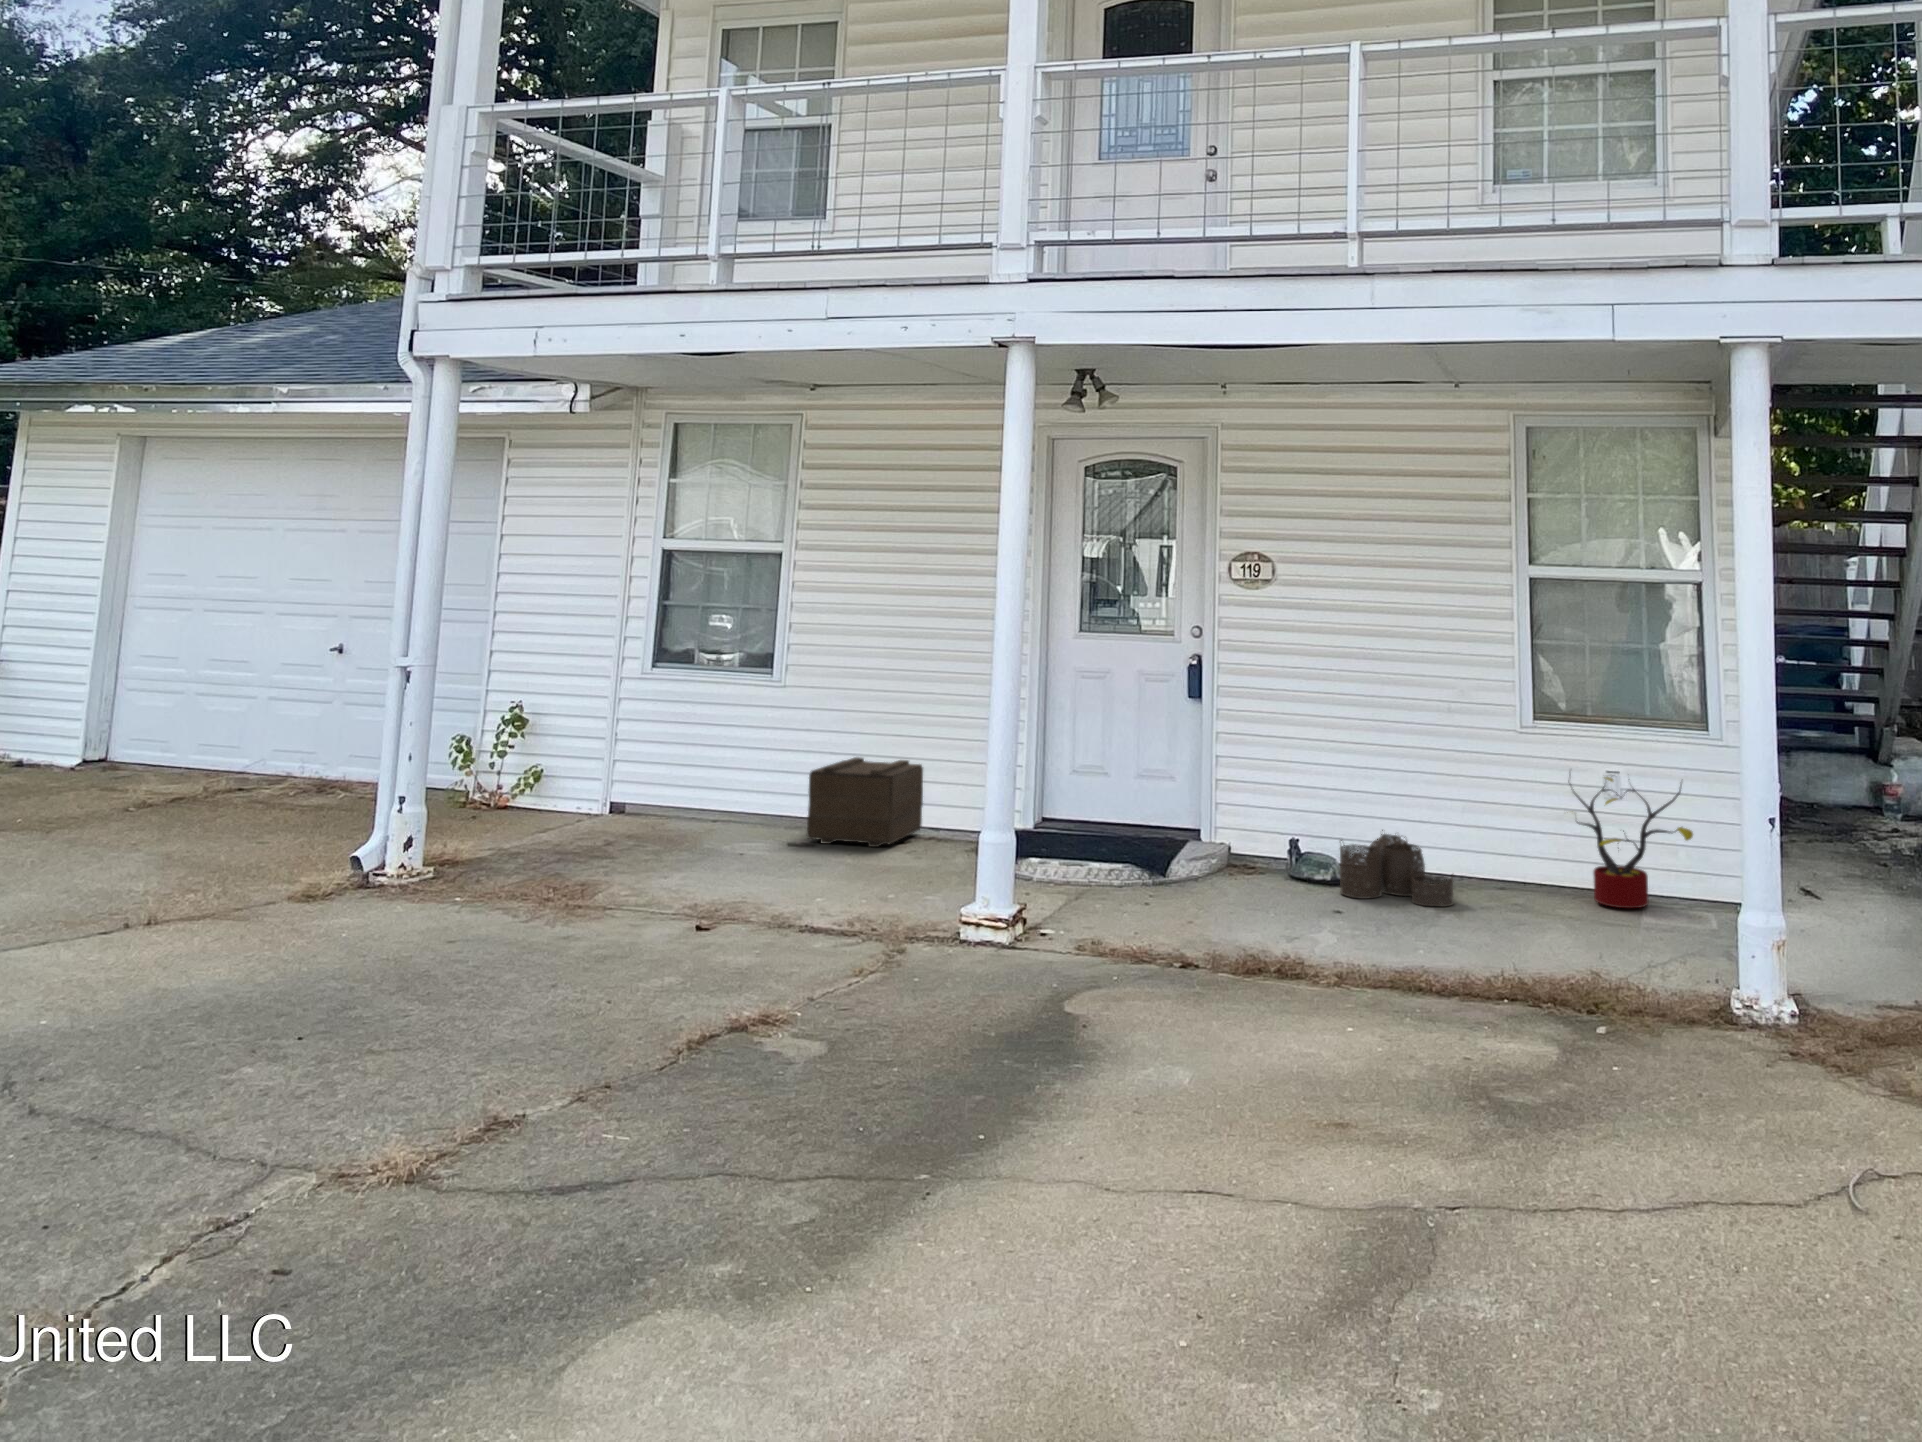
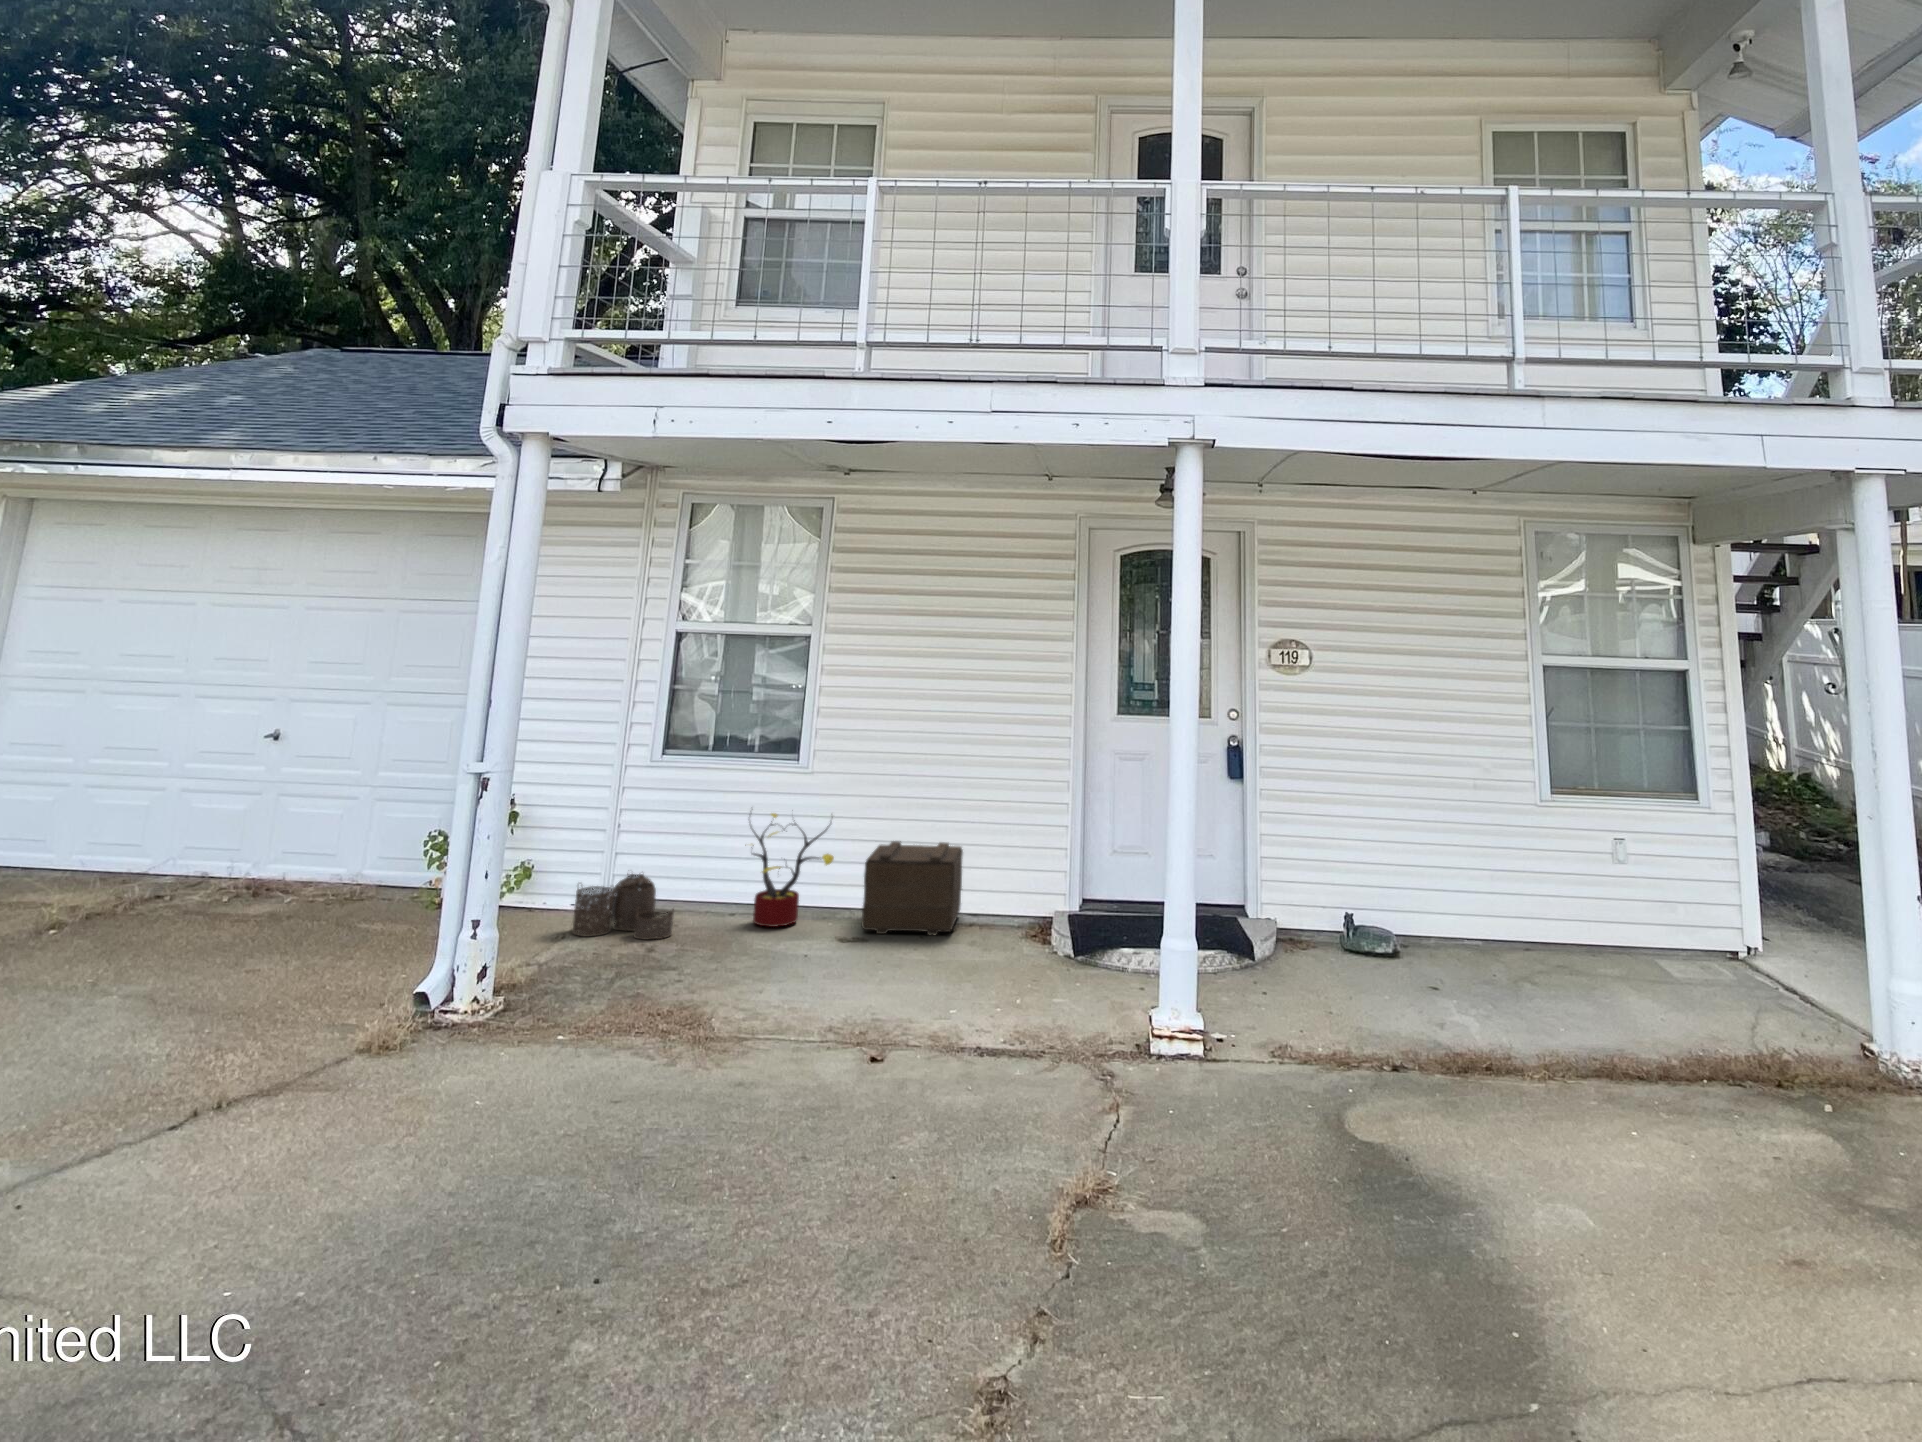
decorative plant: present [1574,777,1693,908] -> present [751,813,834,927]
woven basket: present [1340,830,1453,907] -> present [573,874,674,939]

